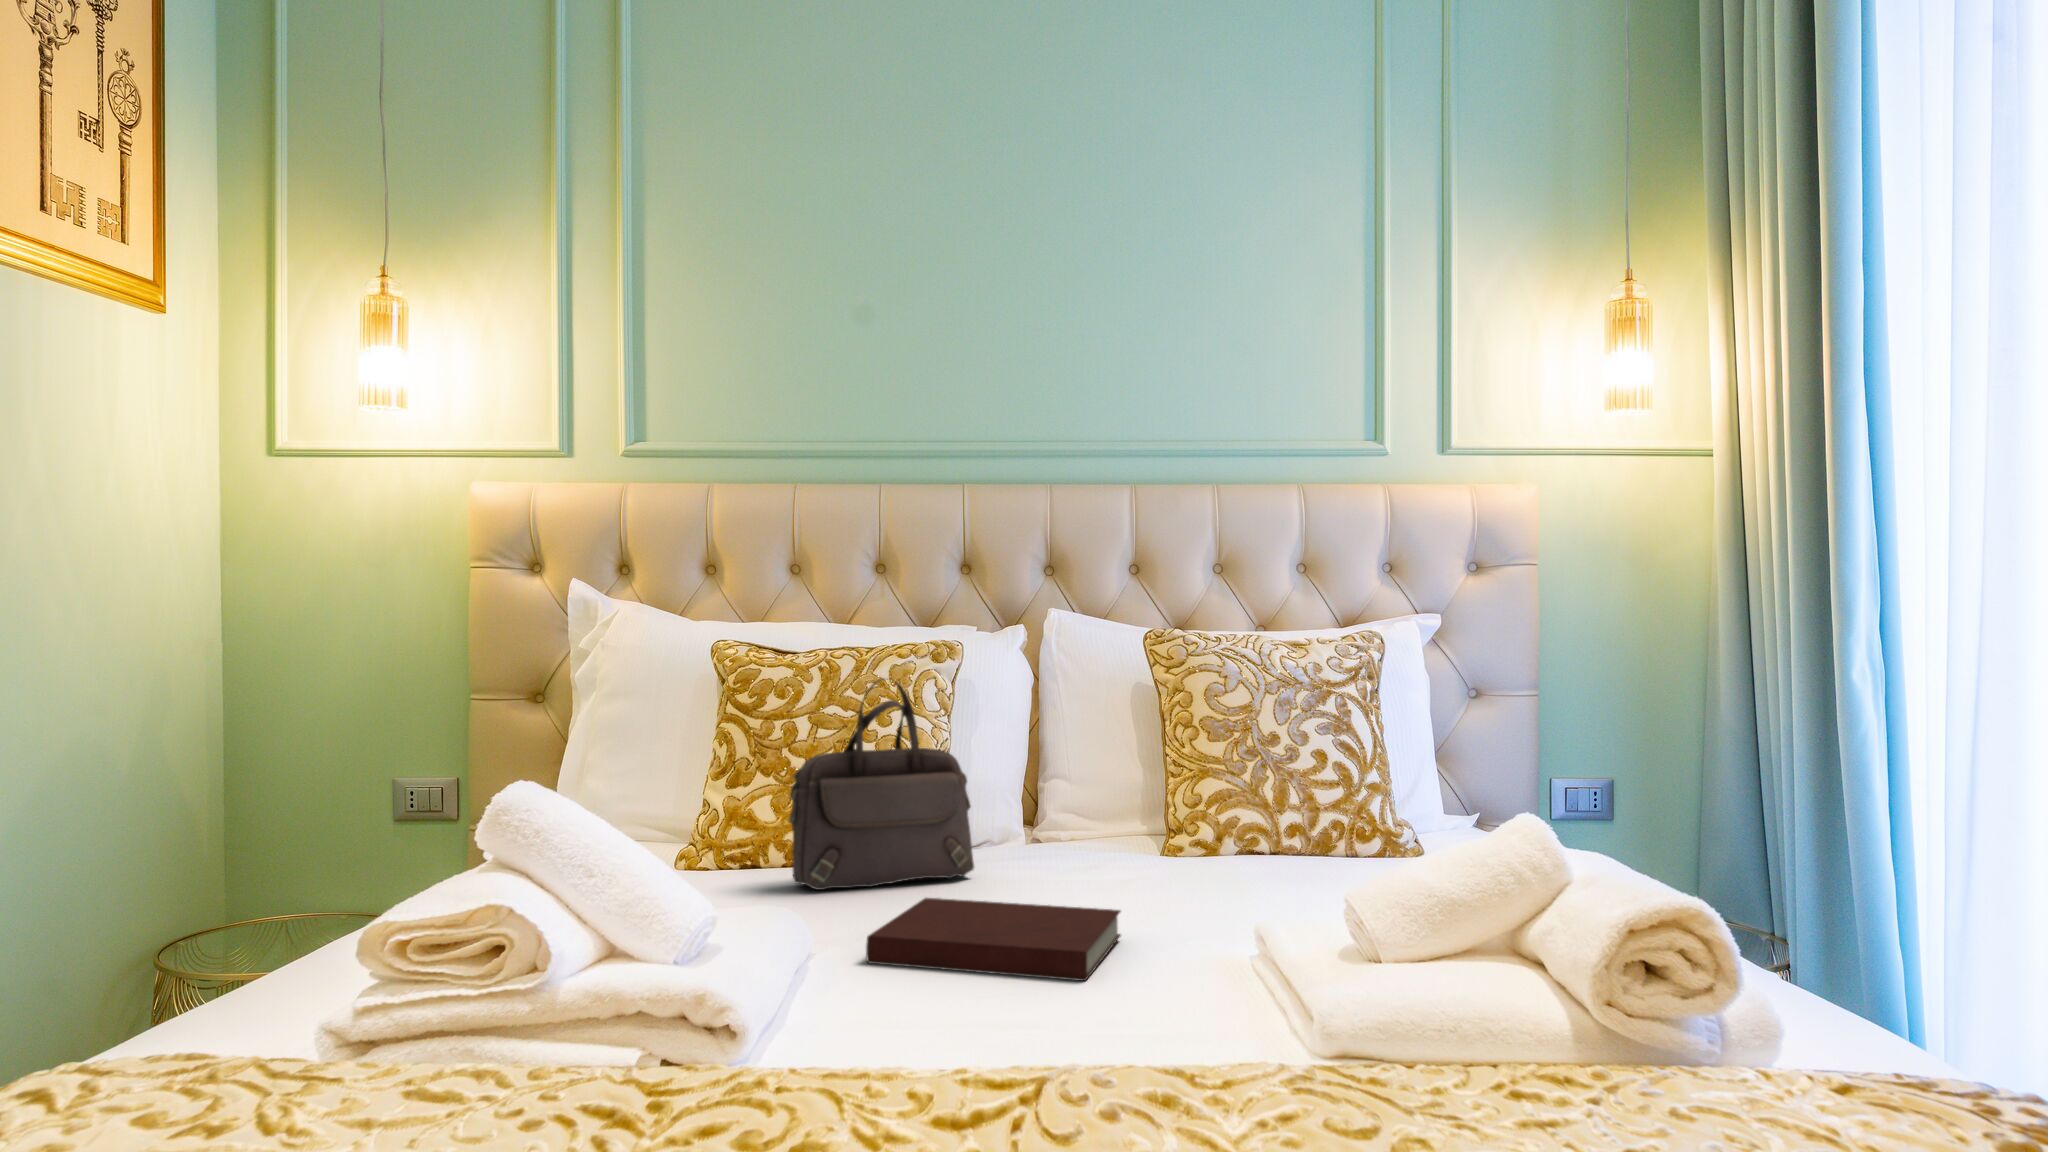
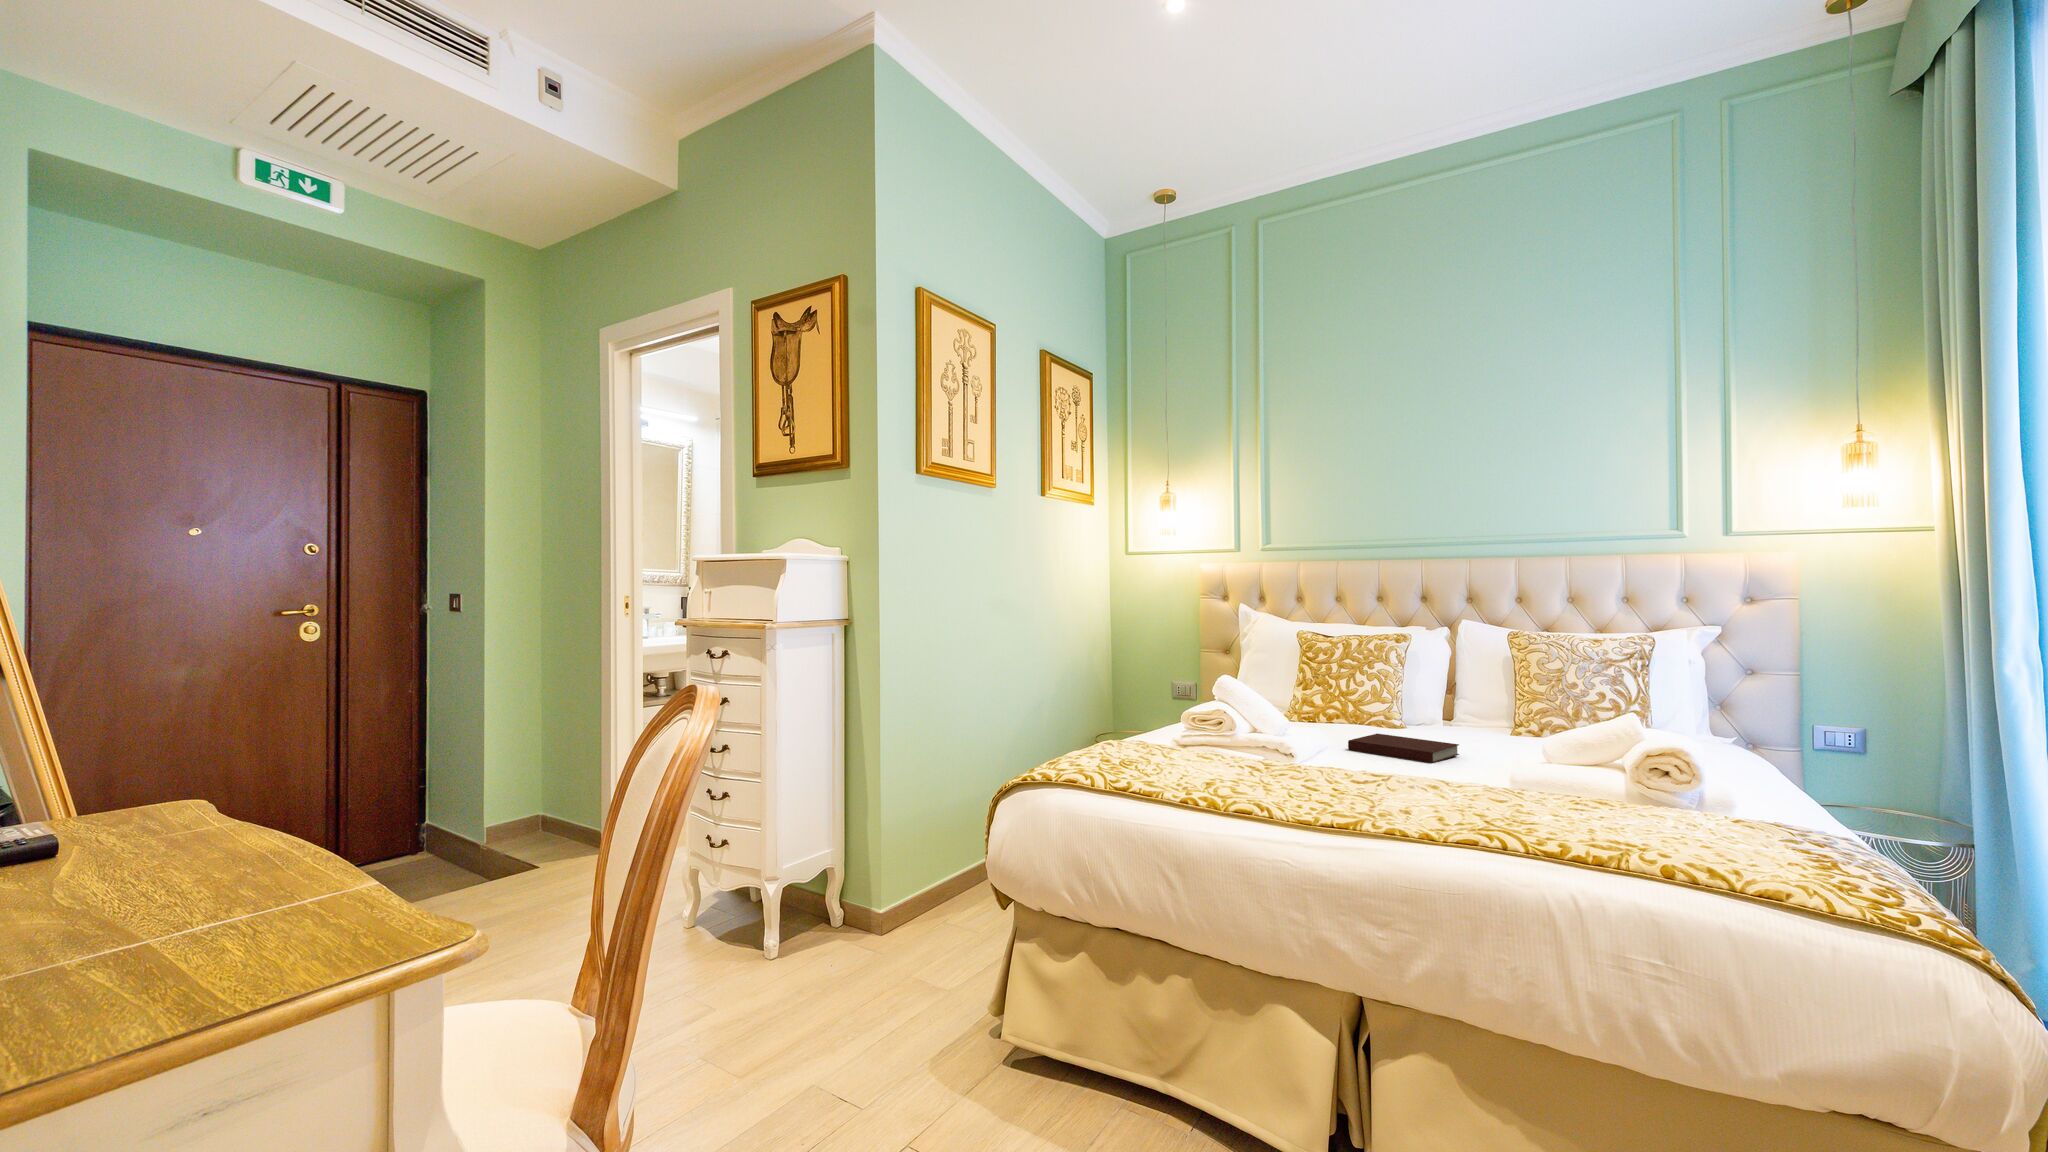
handbag: present [789,679,974,890] -> none [1326,649,1410,734]

